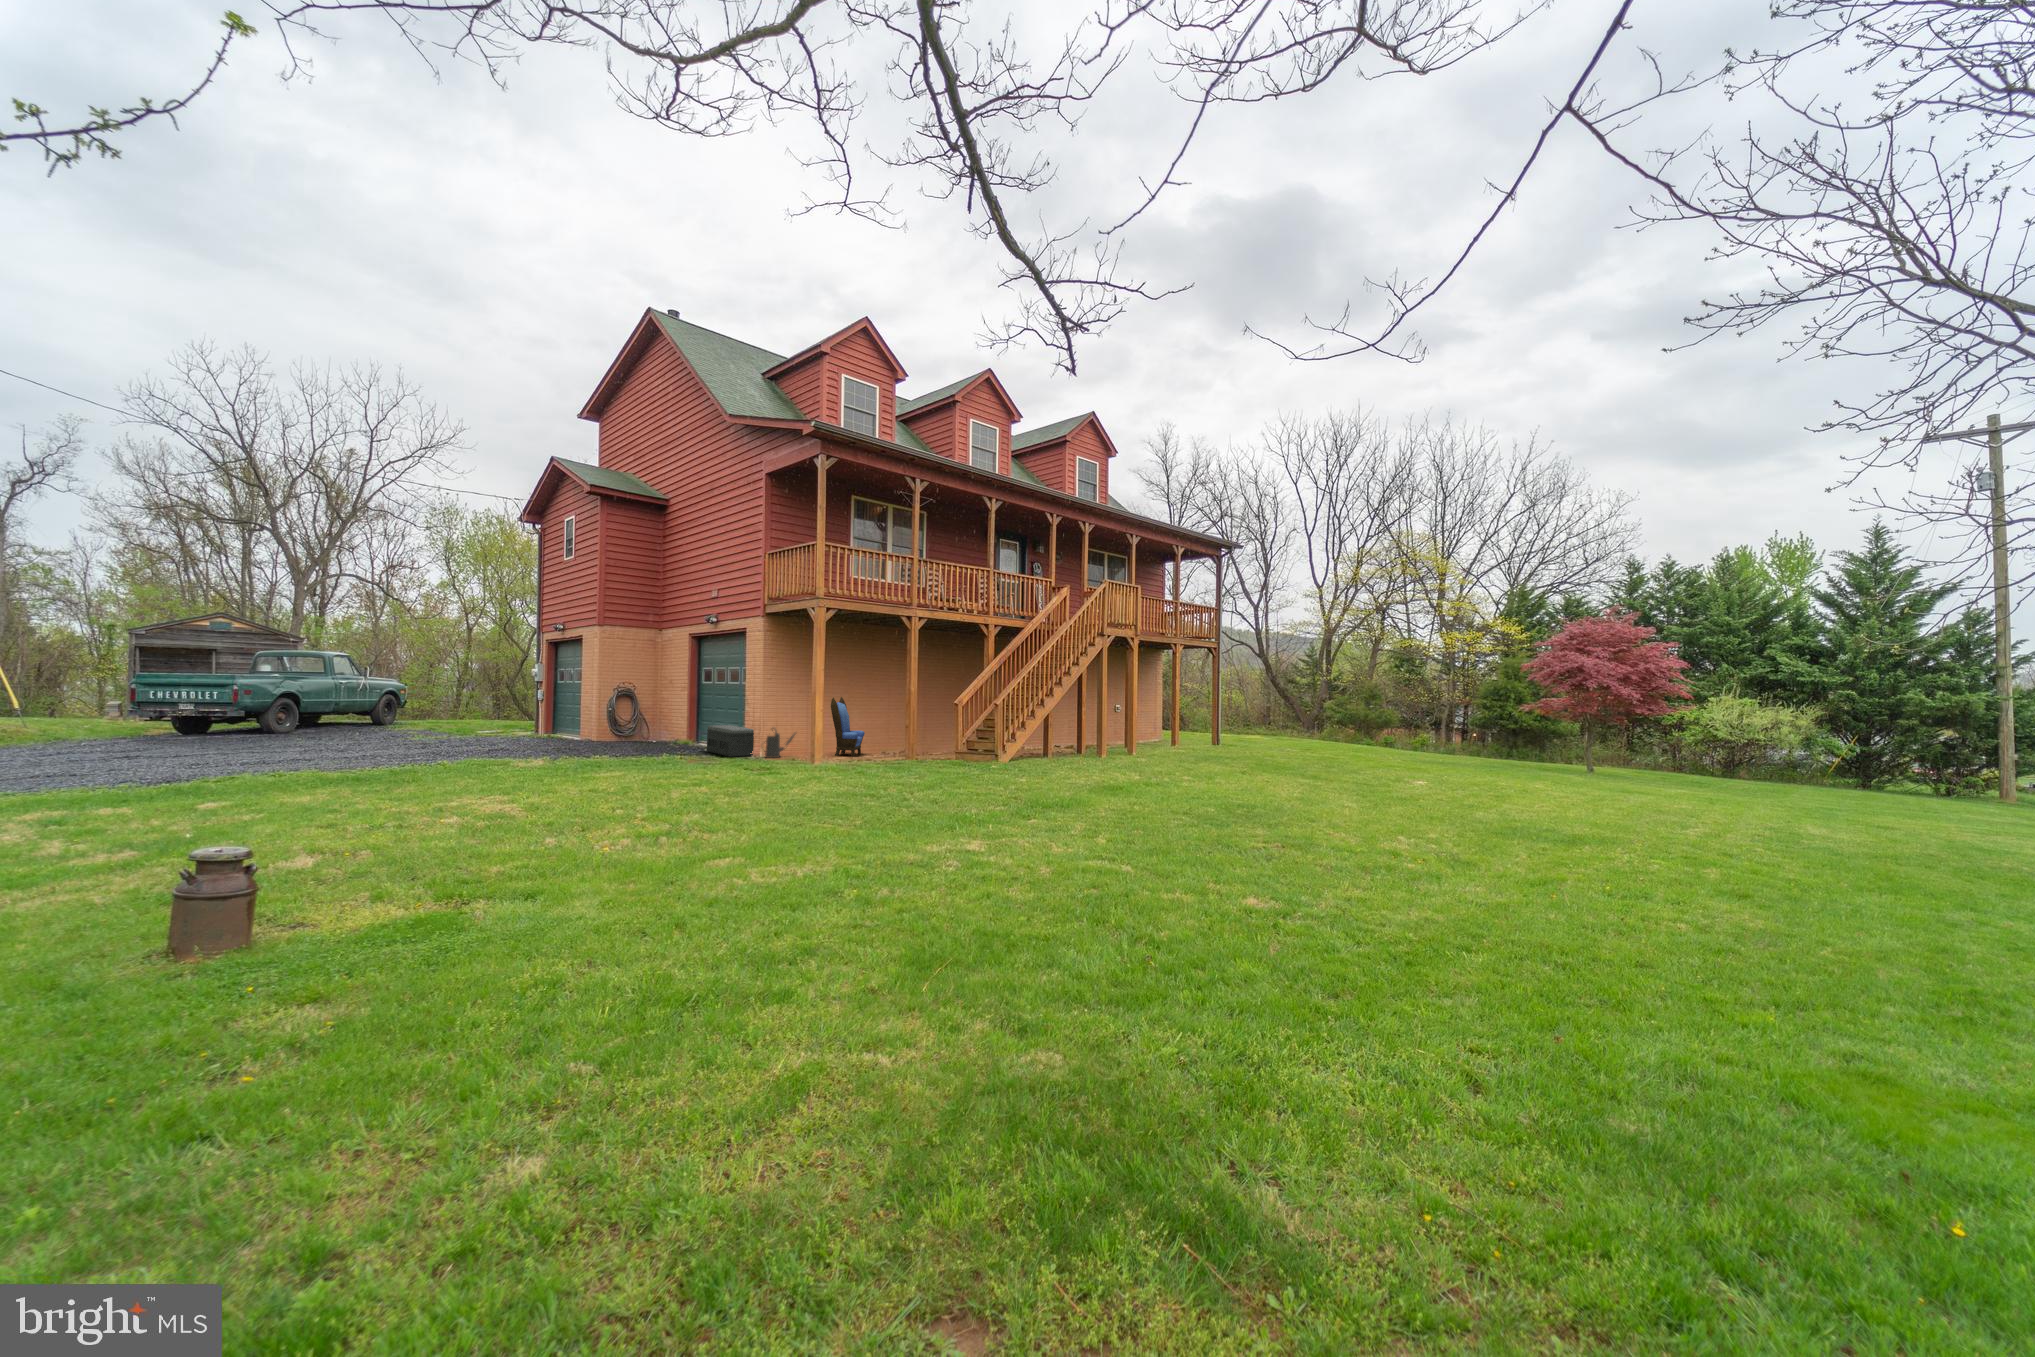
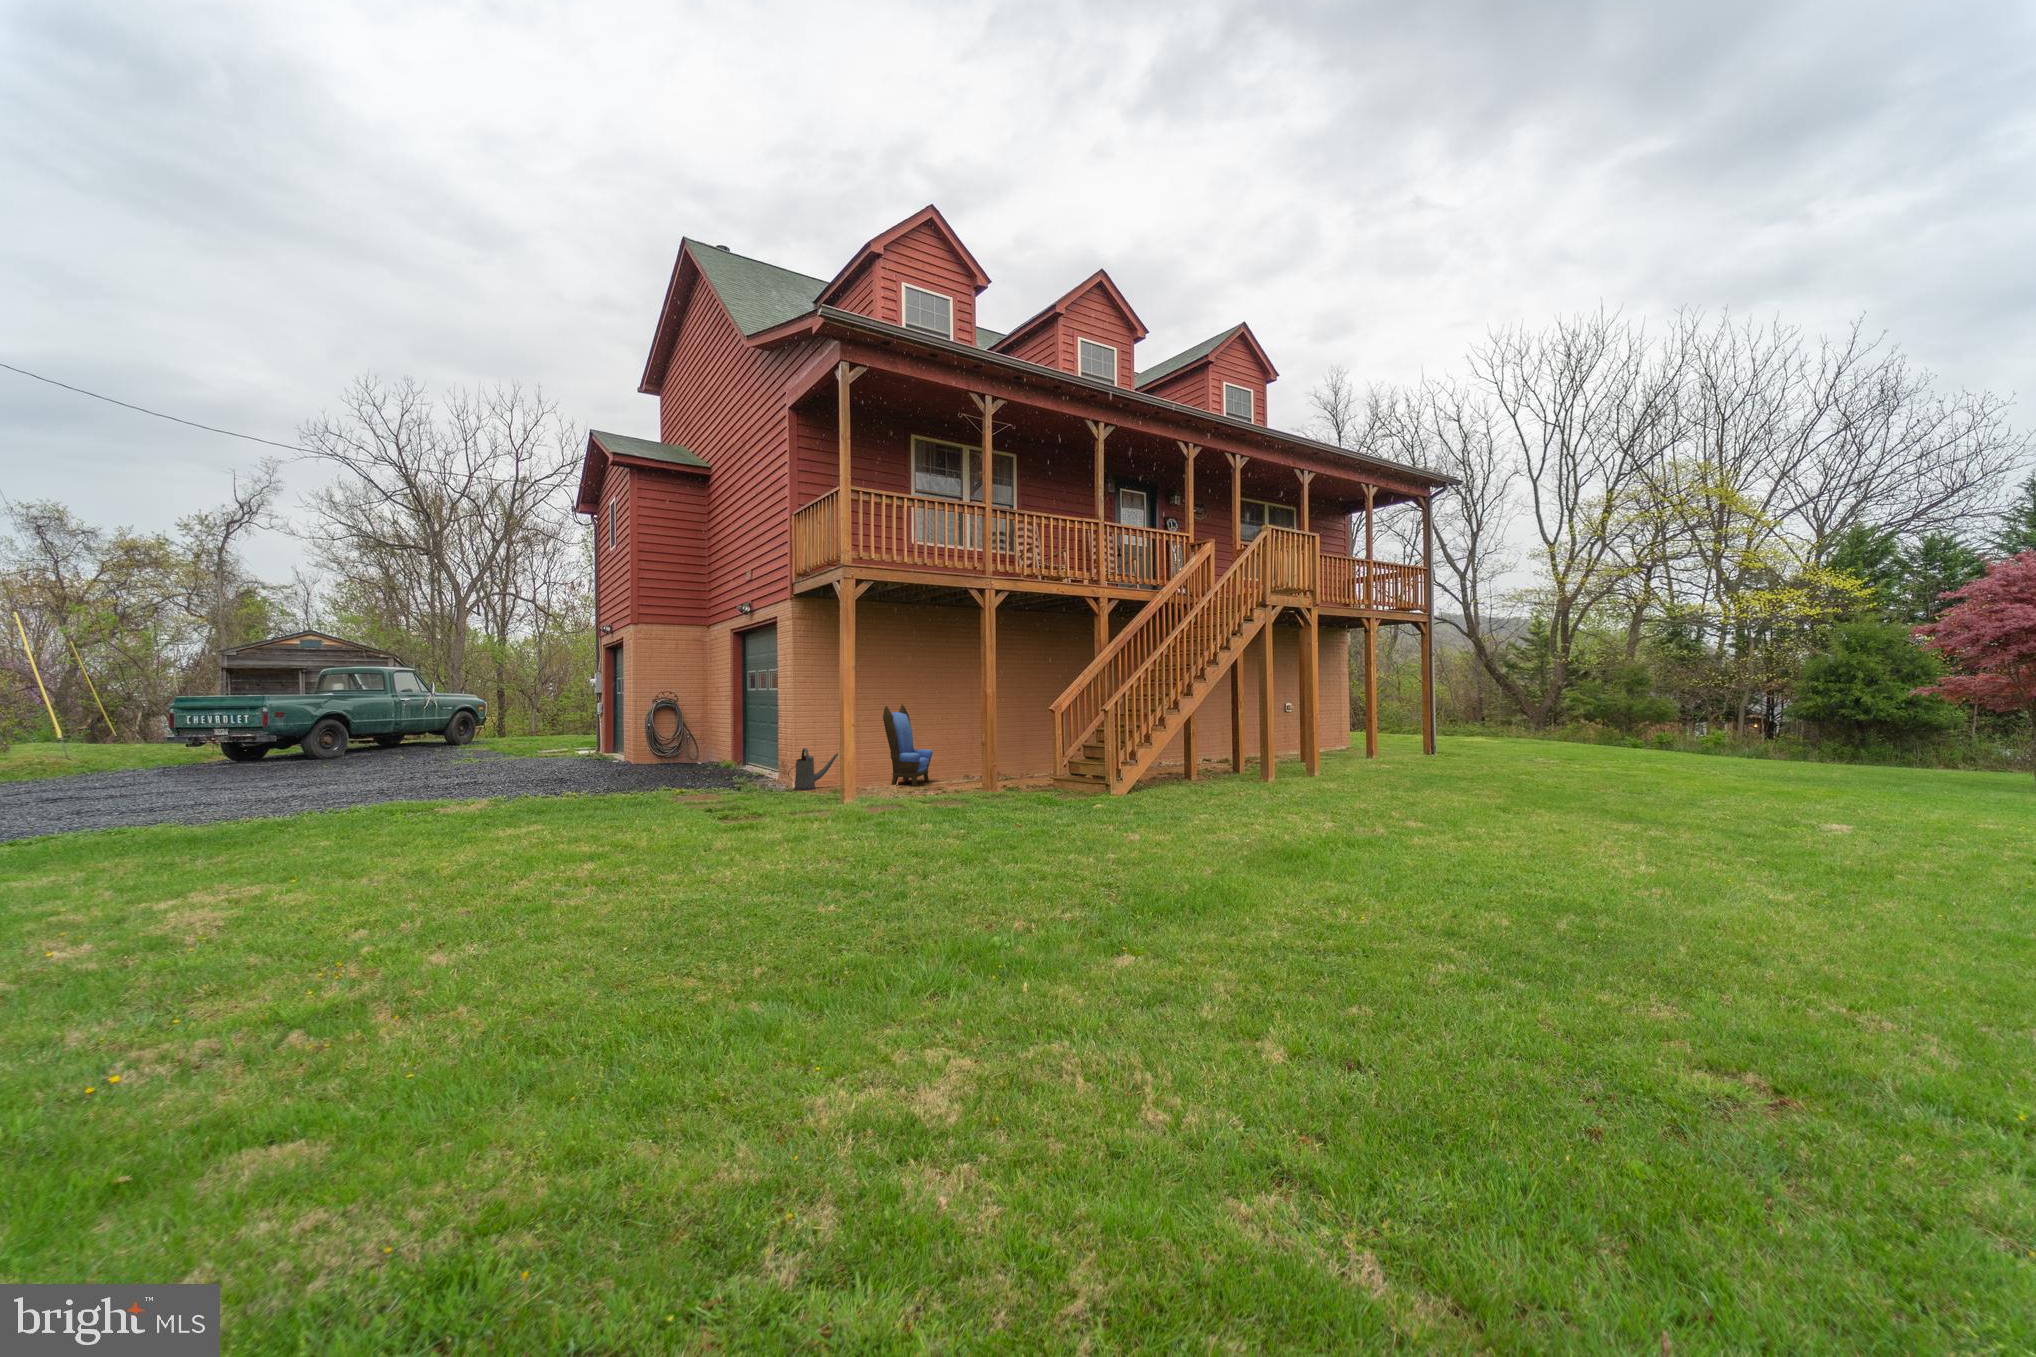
storage bench: present [707,725,754,757] -> none [732,745,781,790]

